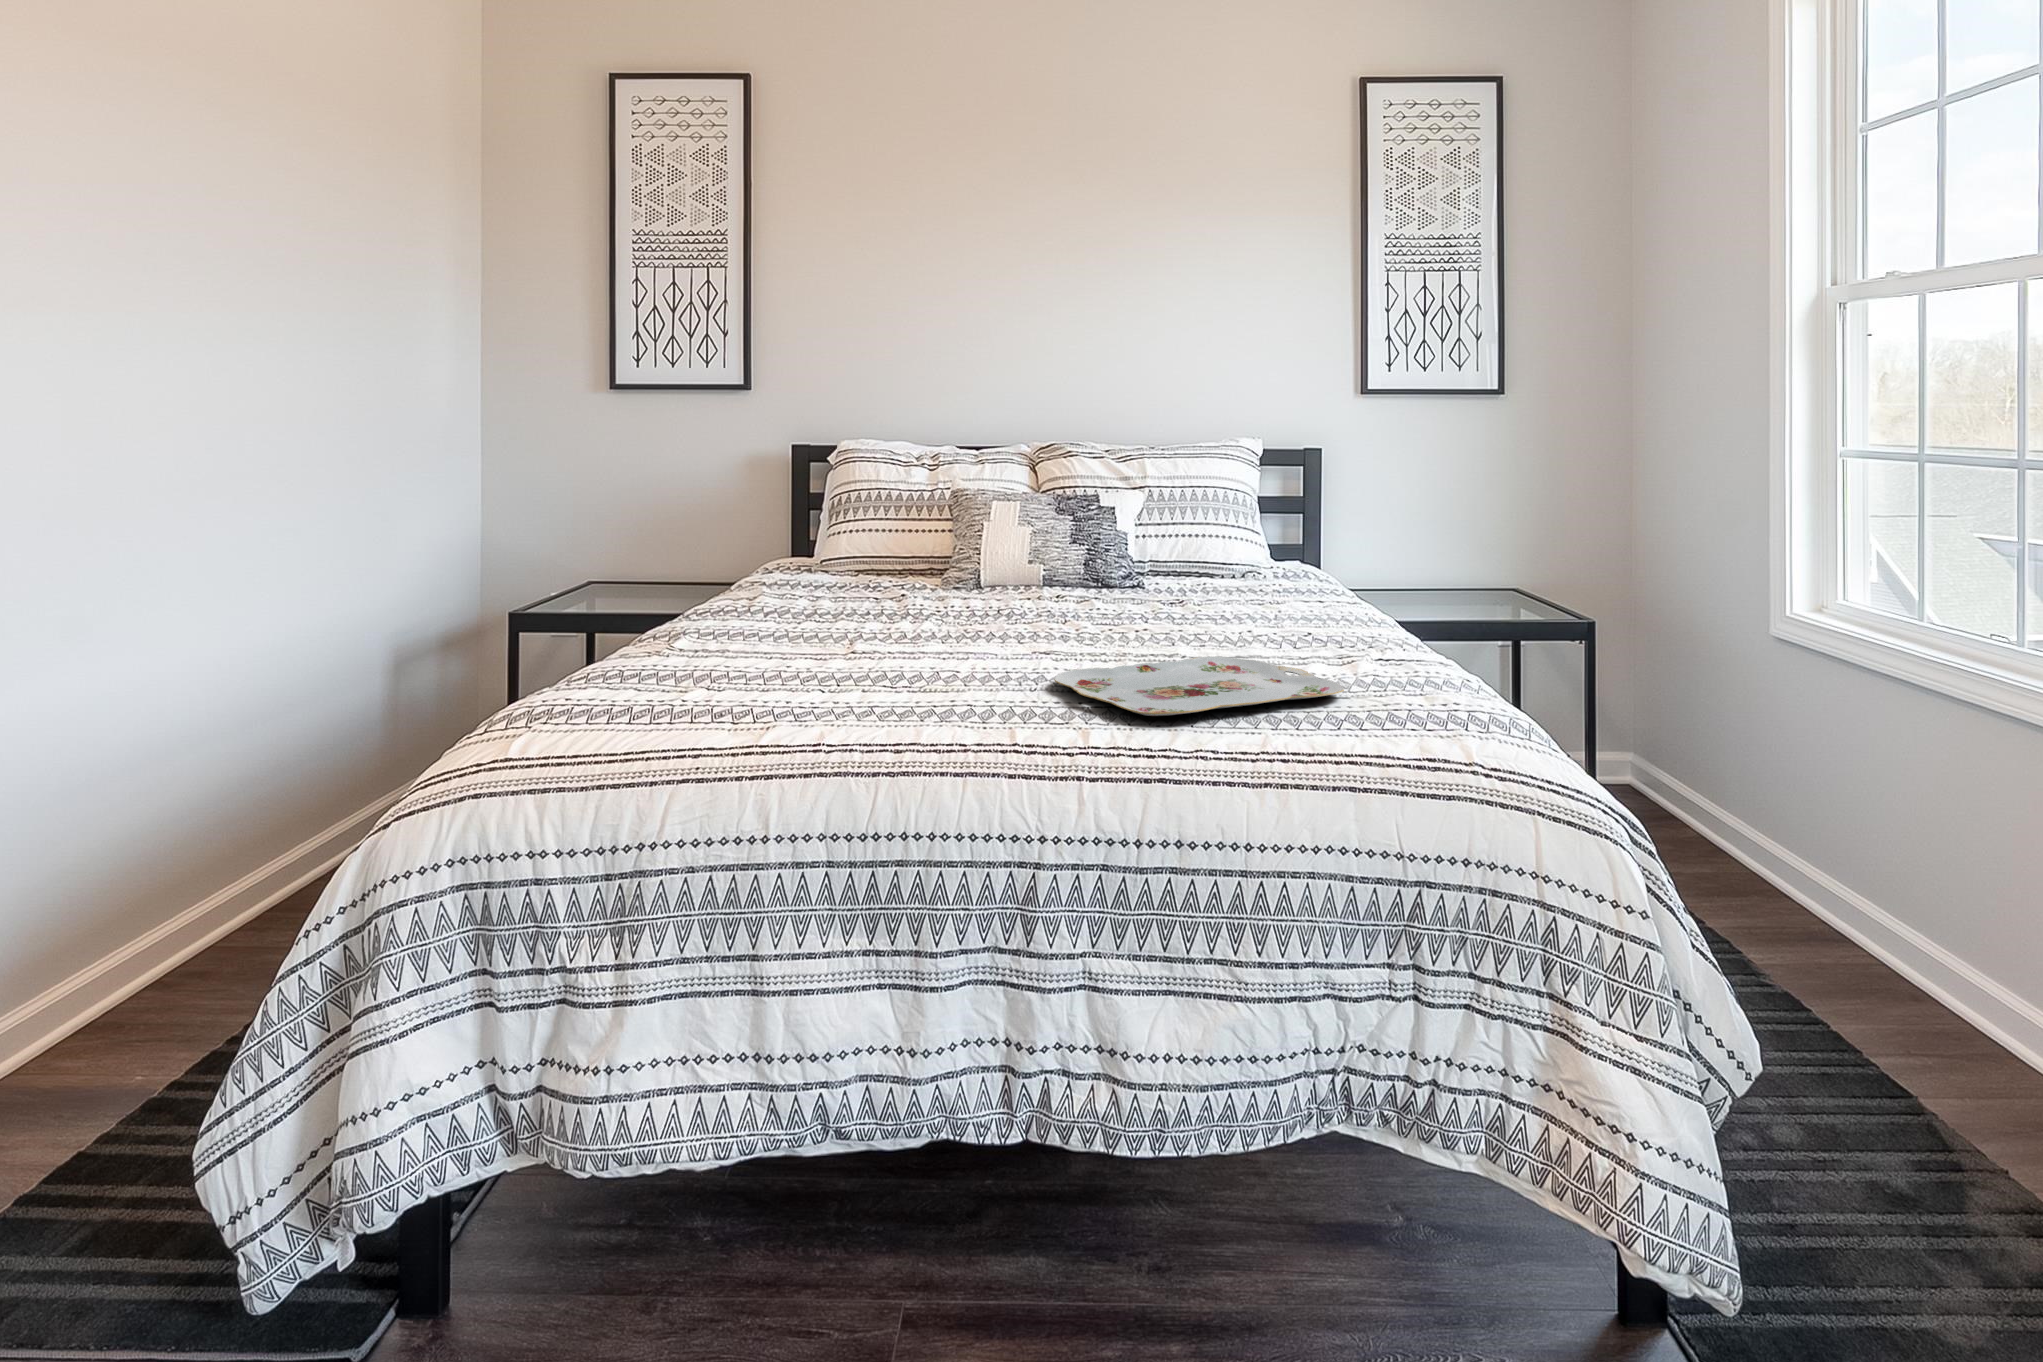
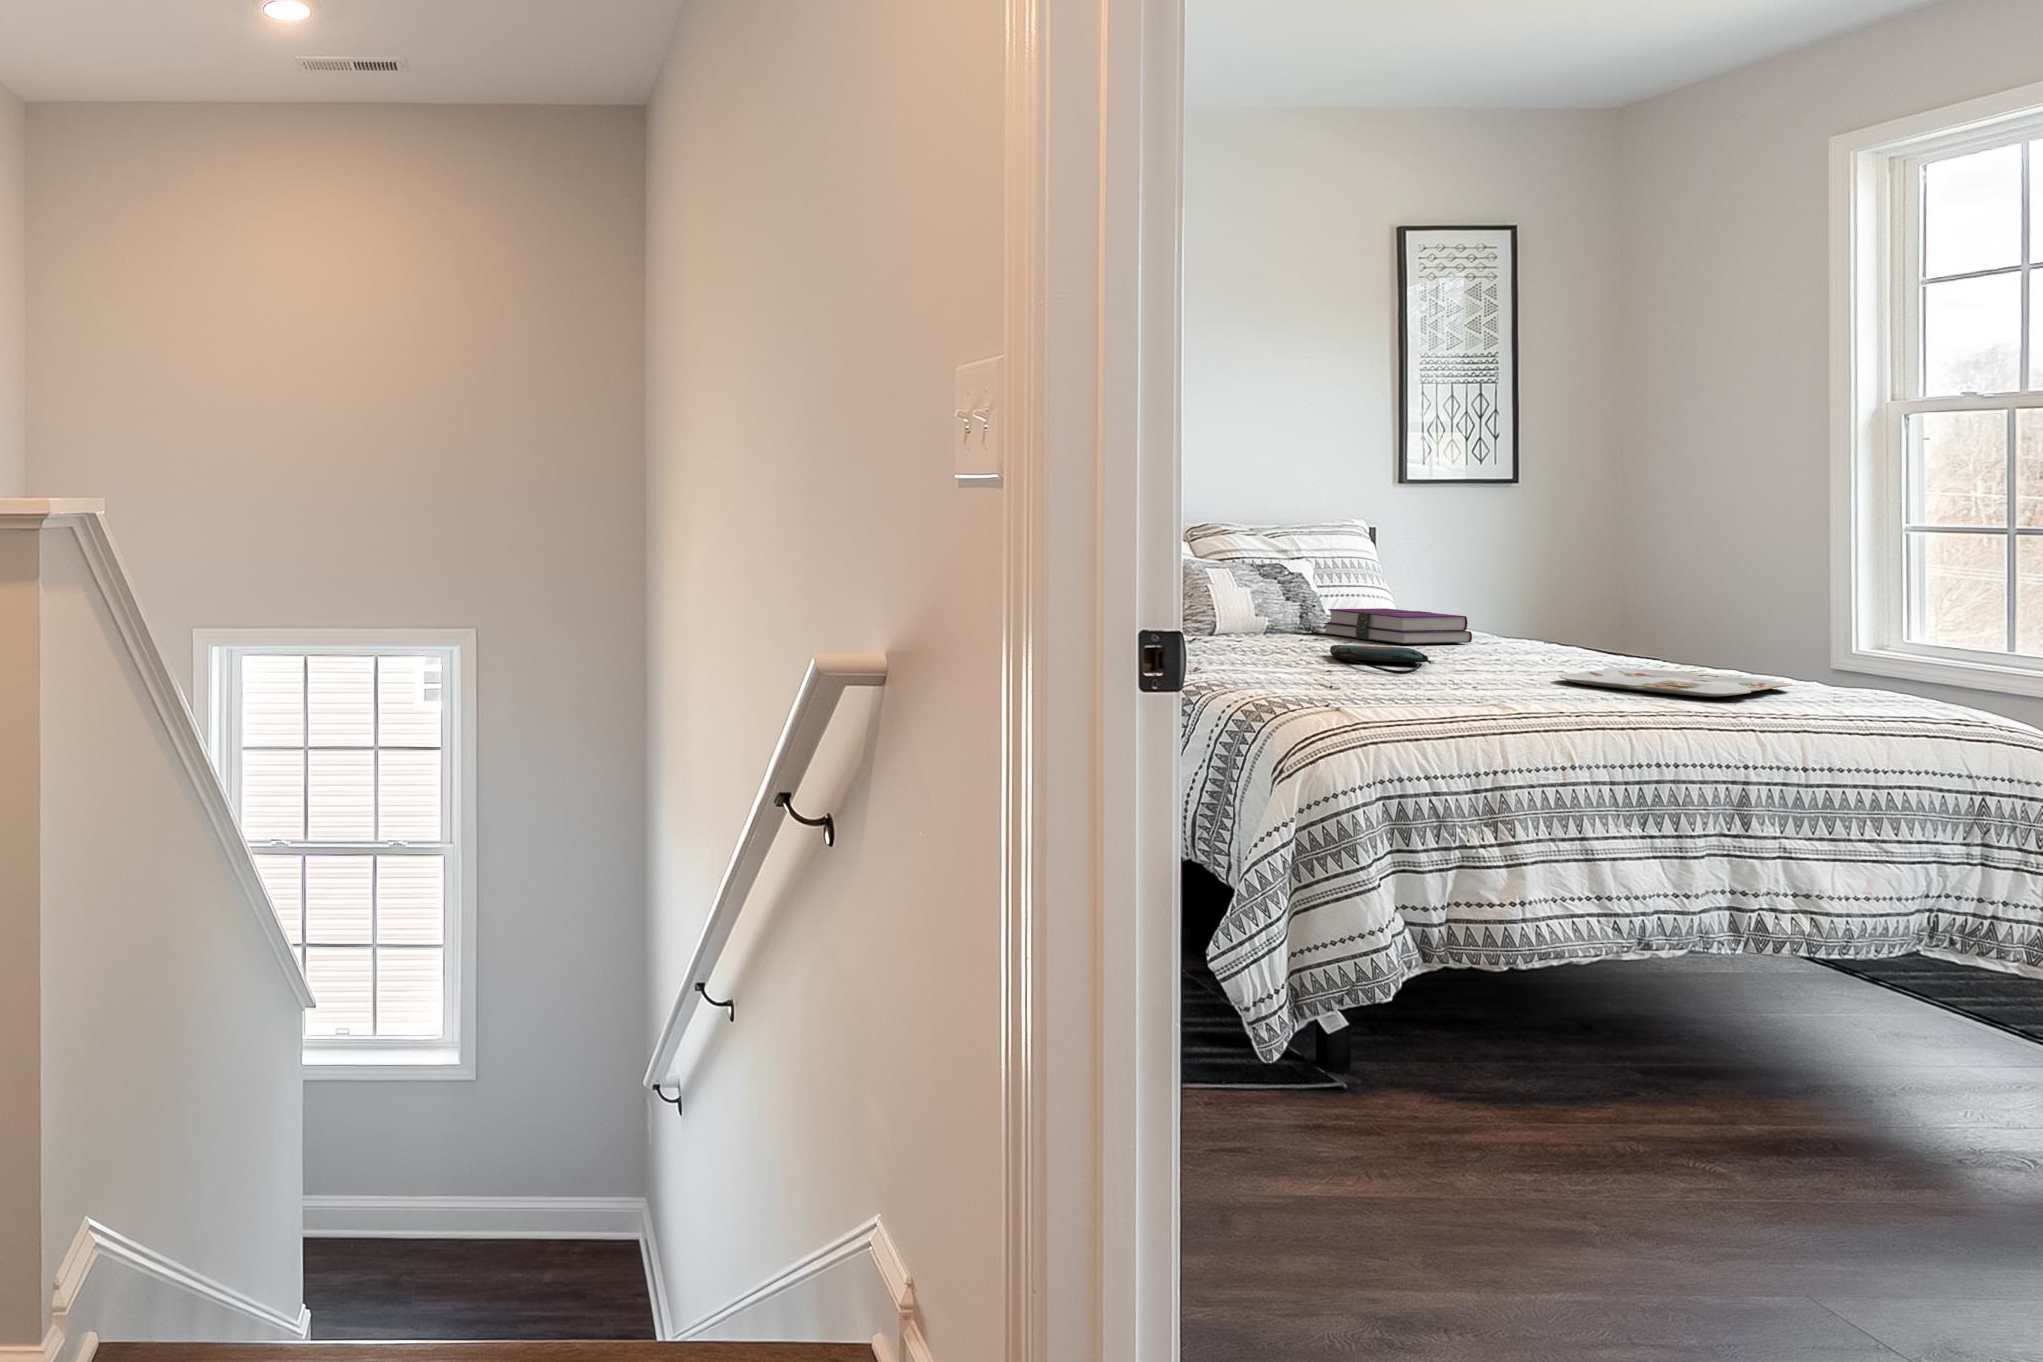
hardback book: none [1085,559,1214,610] -> present [1323,608,1472,644]
tote bag: none [874,615,1024,666] -> present [1330,645,1432,674]

